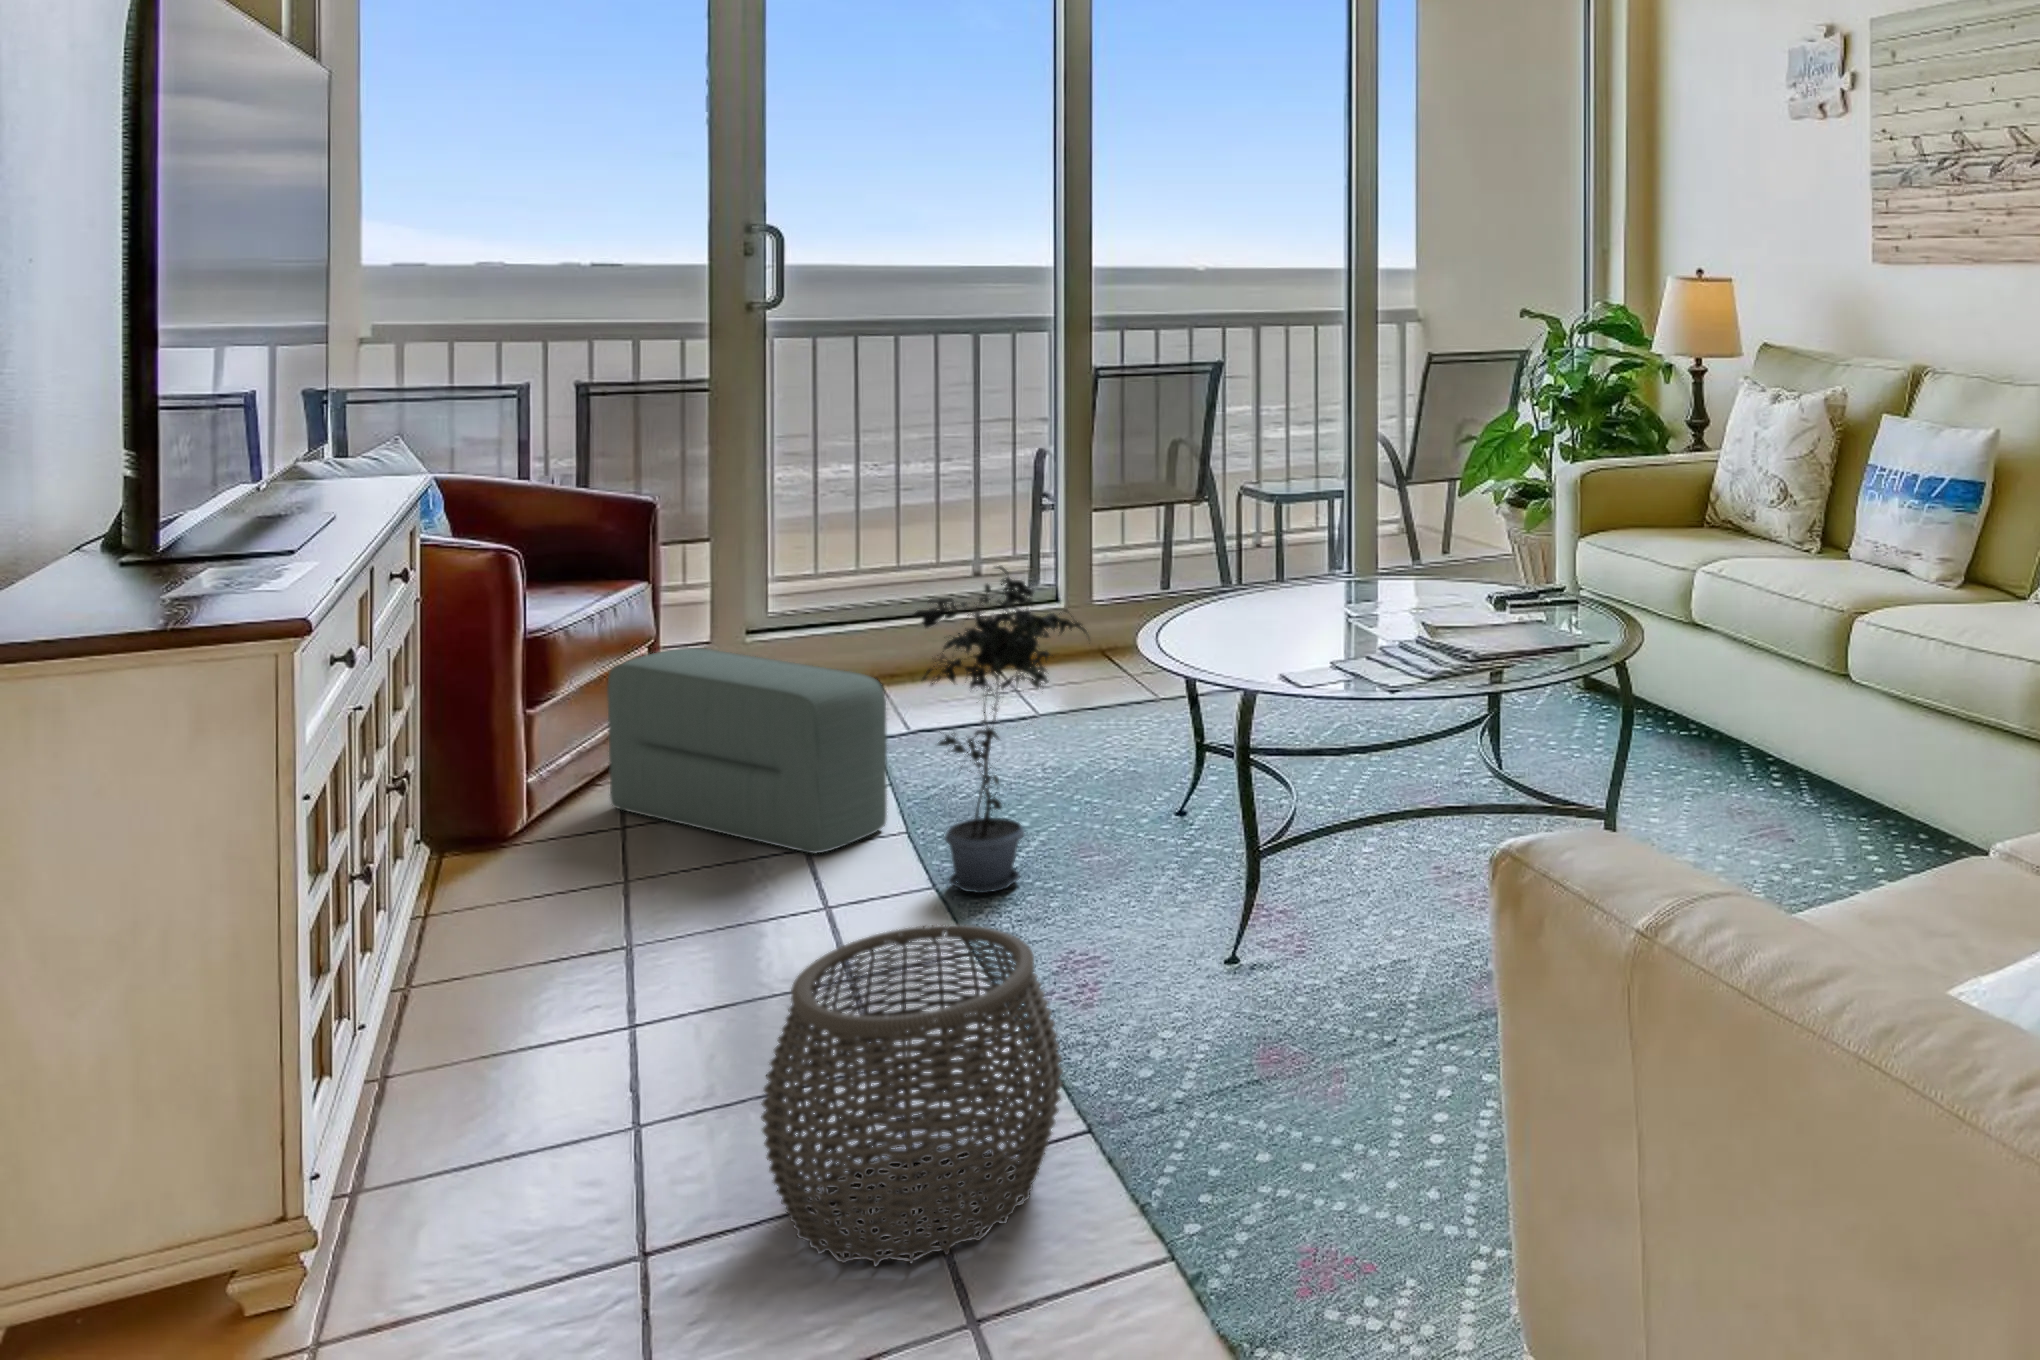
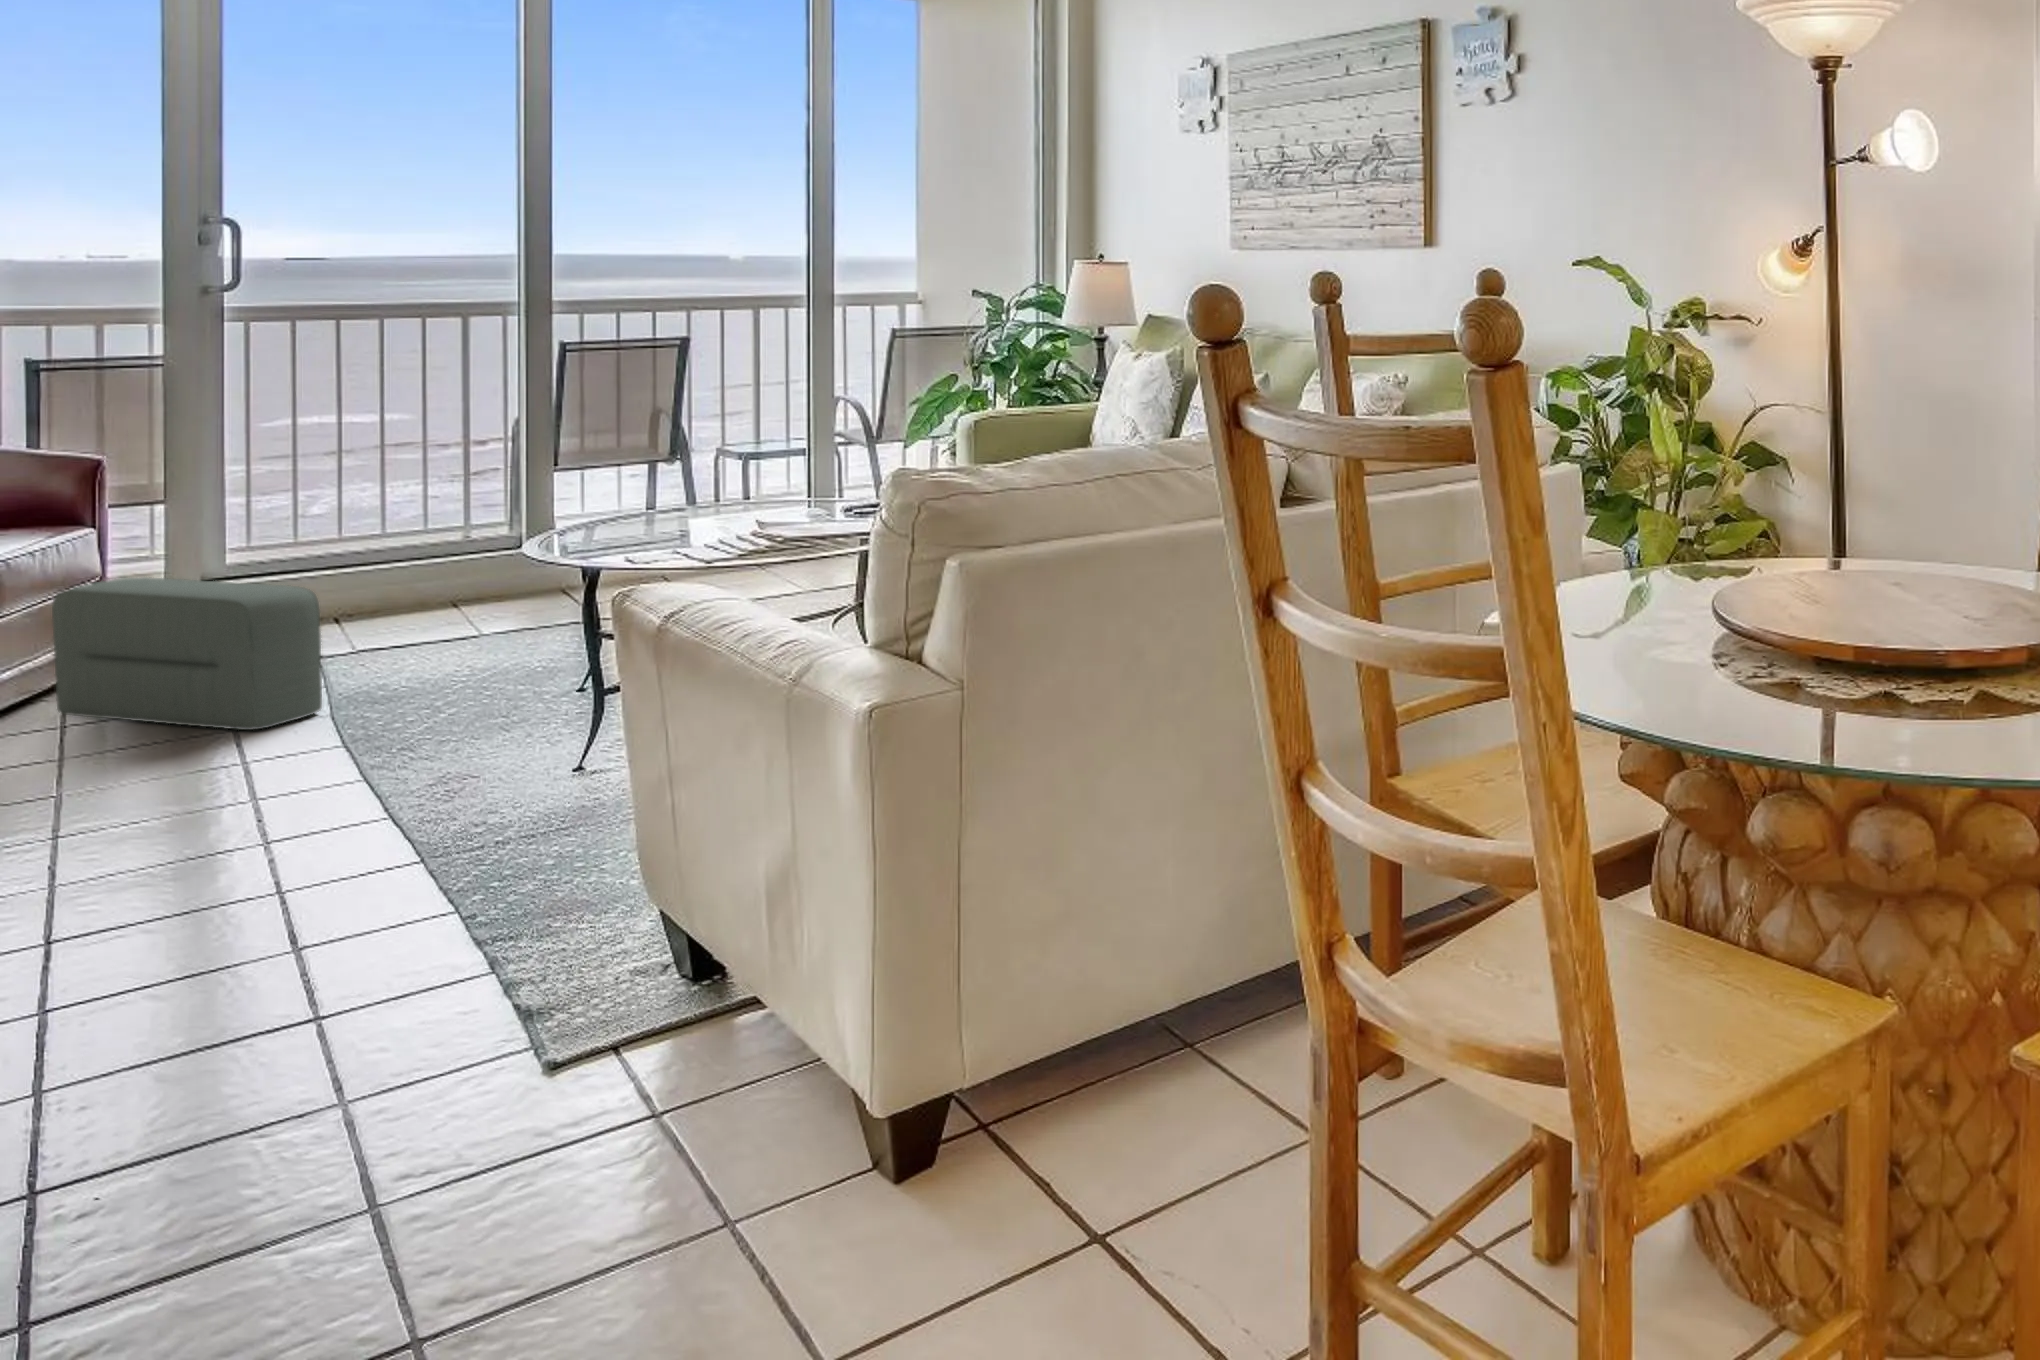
potted plant: present [915,566,1087,893] -> none [334,486,488,743]
woven basket: present [761,924,1063,1266] -> none [162,711,410,924]

